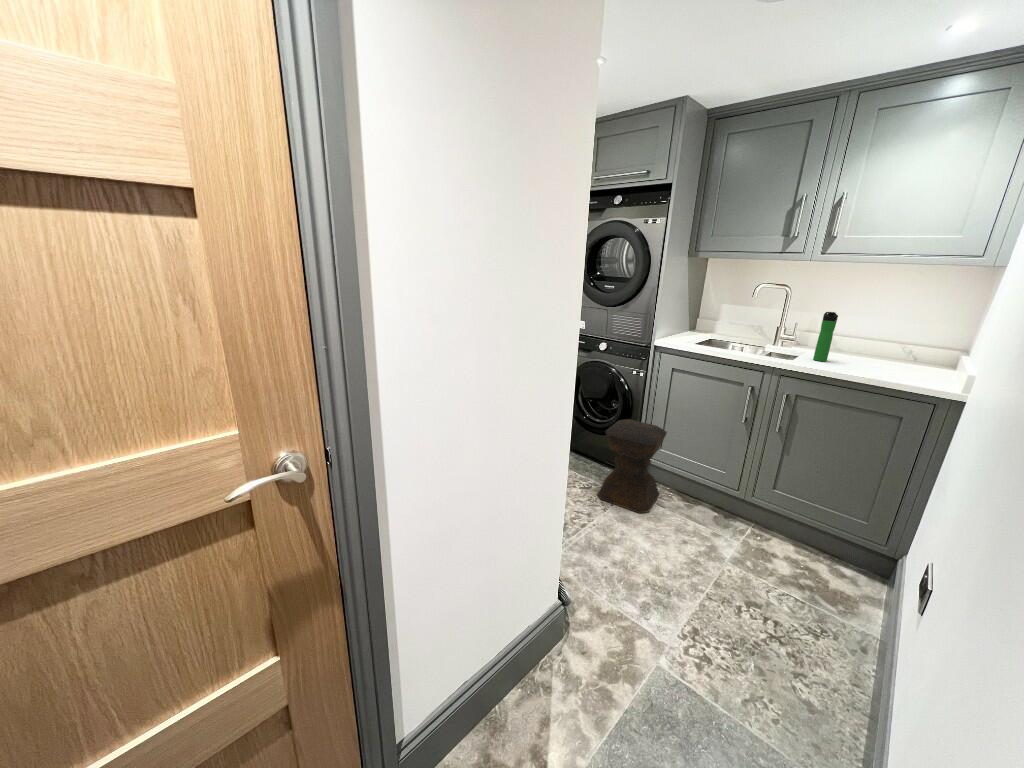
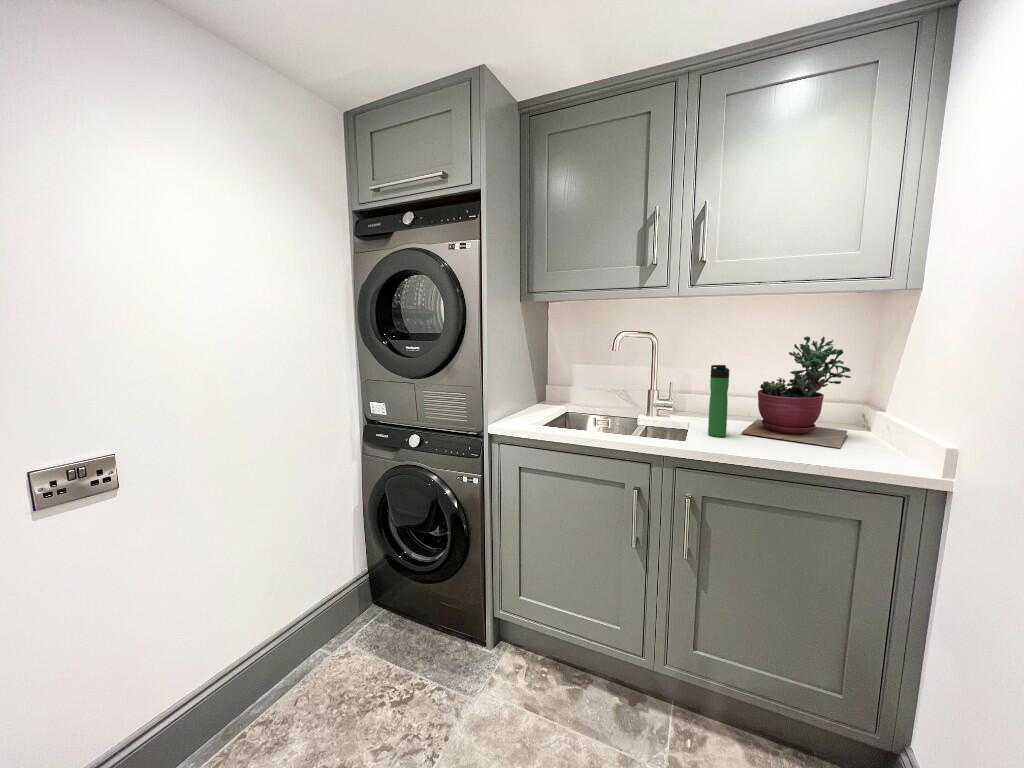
succulent plant: none [839,294,943,375] -> present [741,336,851,448]
stool: present [597,419,667,513] -> none [421,558,528,744]

